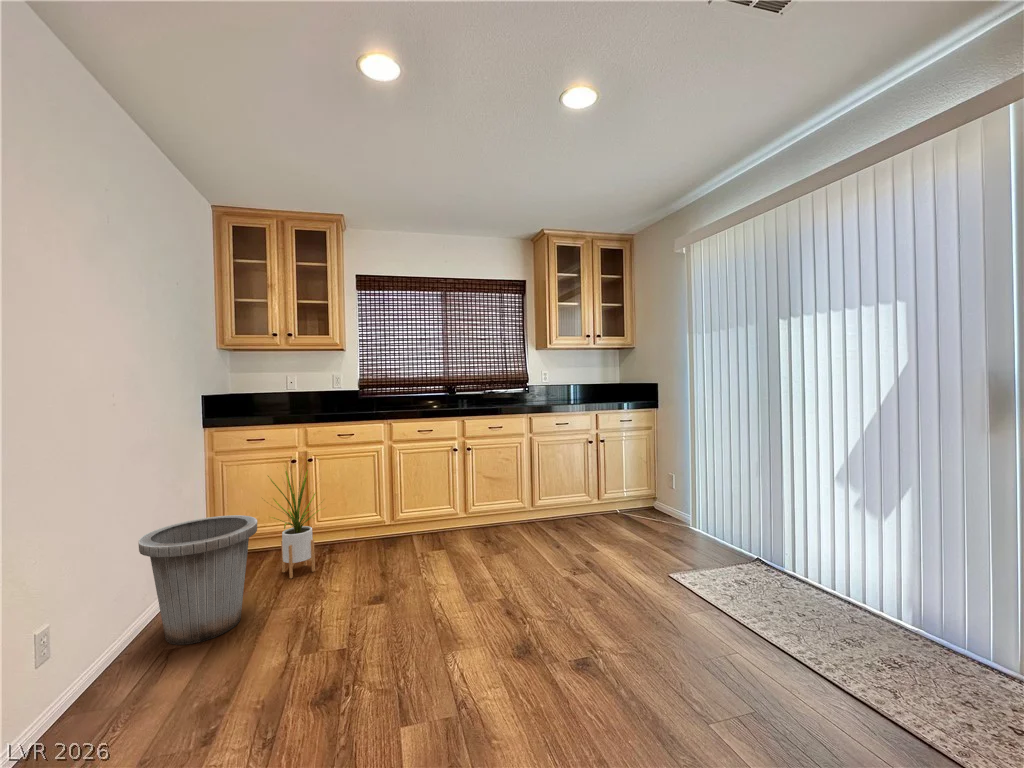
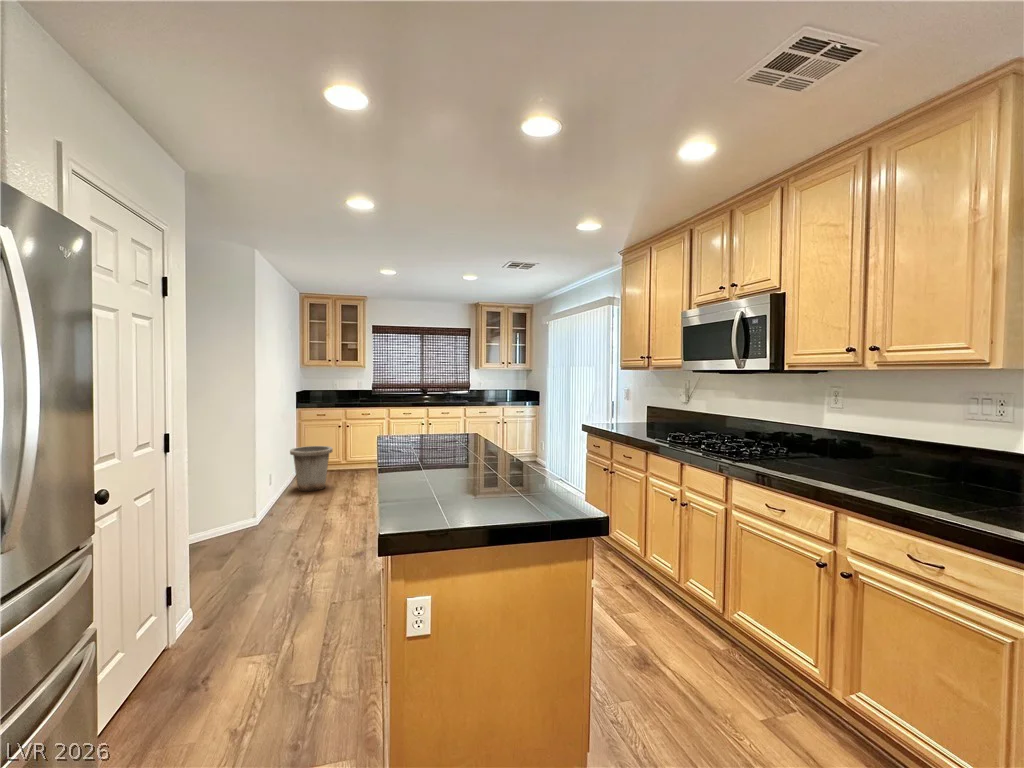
house plant: present [268,470,319,578] -> none [329,426,358,478]

